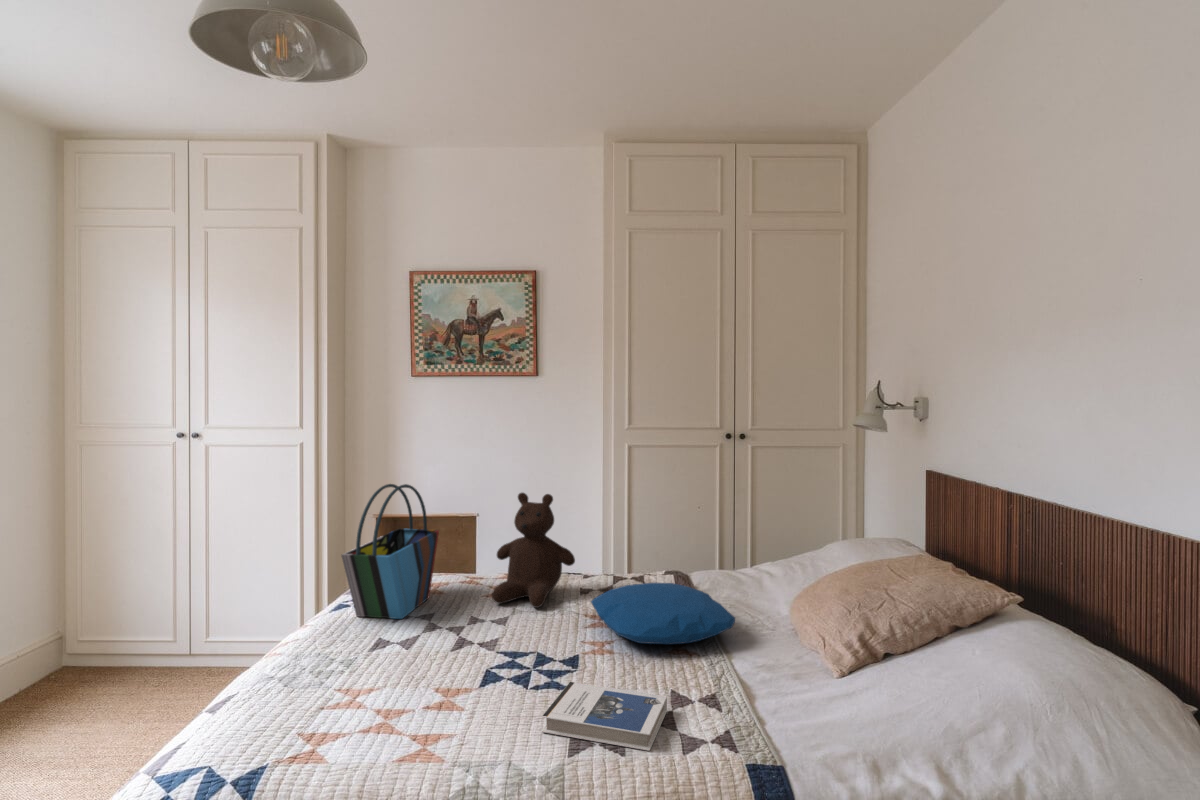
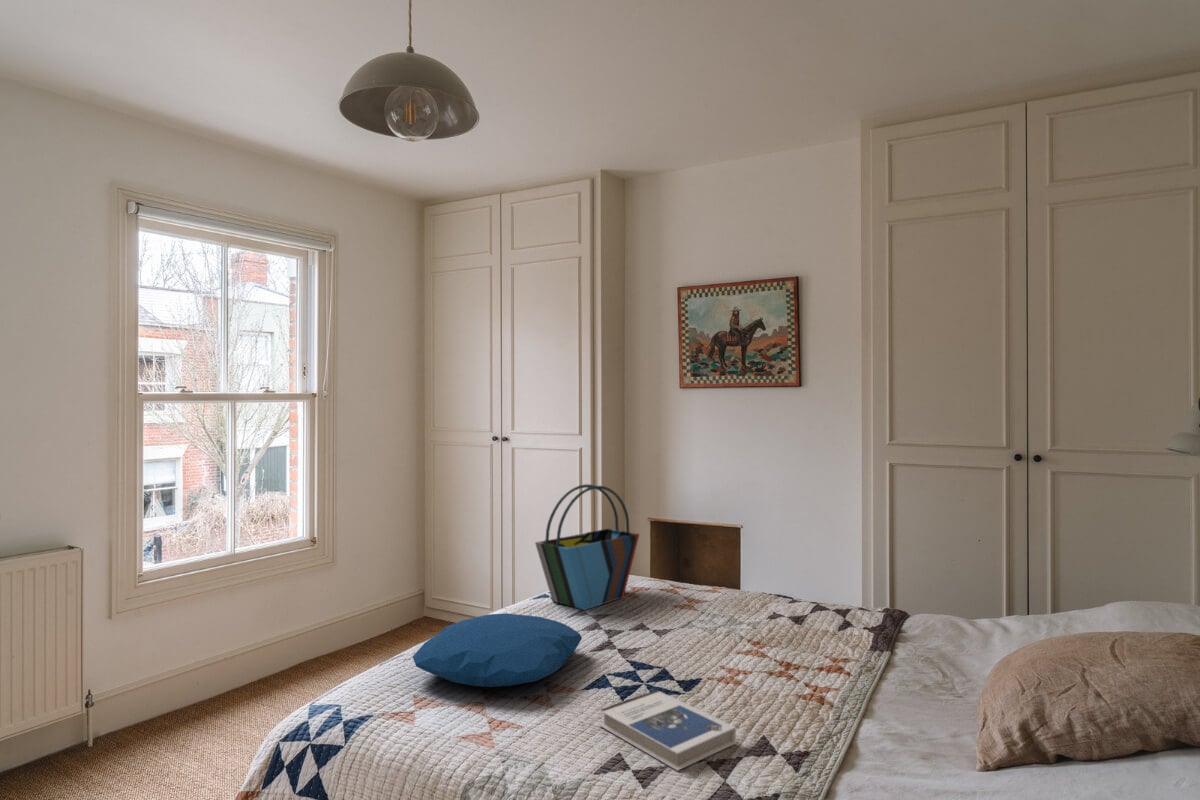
teddy bear: present [492,493,575,608] -> none [671,504,761,624]
pillow: present [591,583,735,644] -> present [413,613,582,687]

